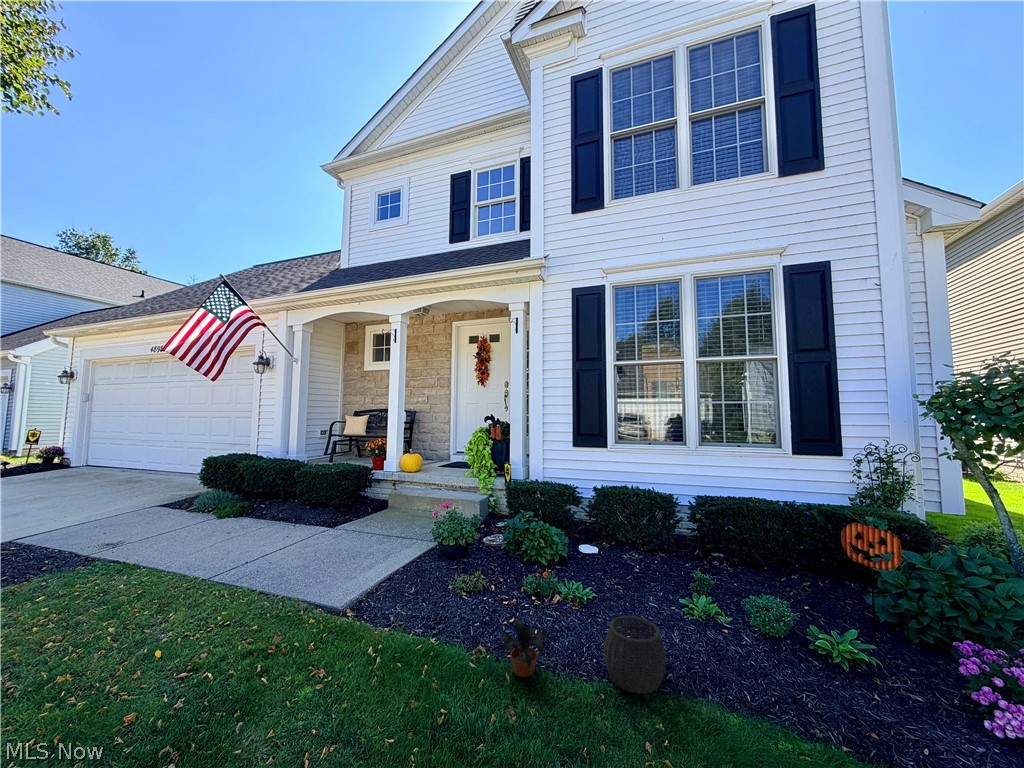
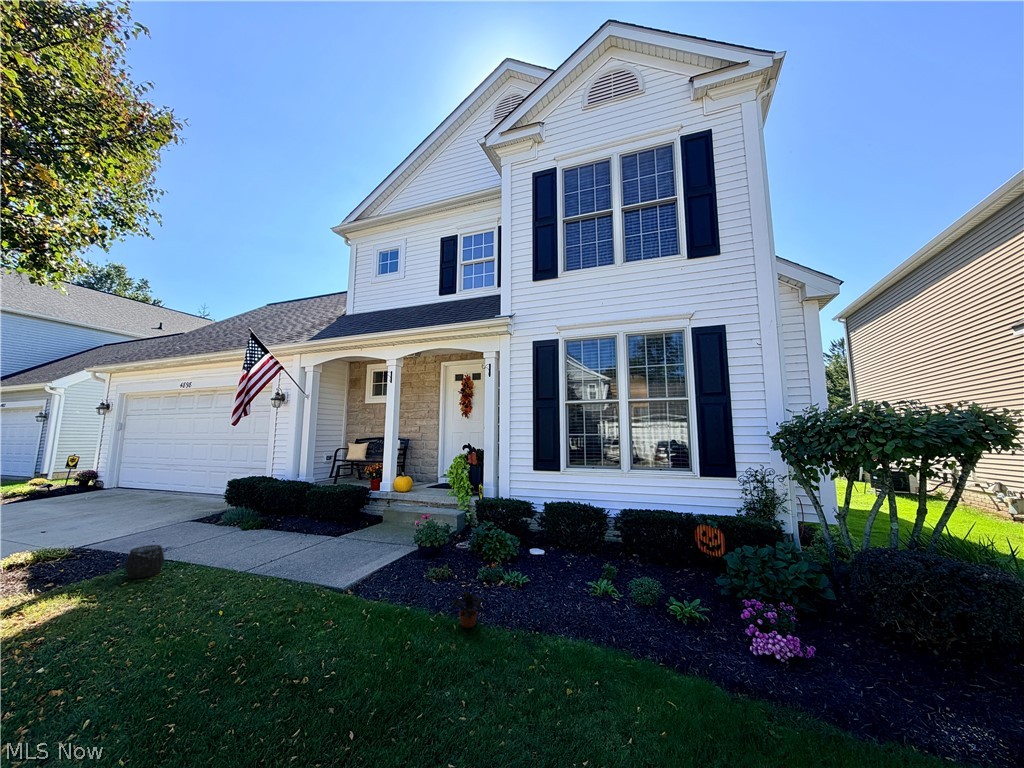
woven basket: present [604,616,666,694] -> present [125,545,164,579]

